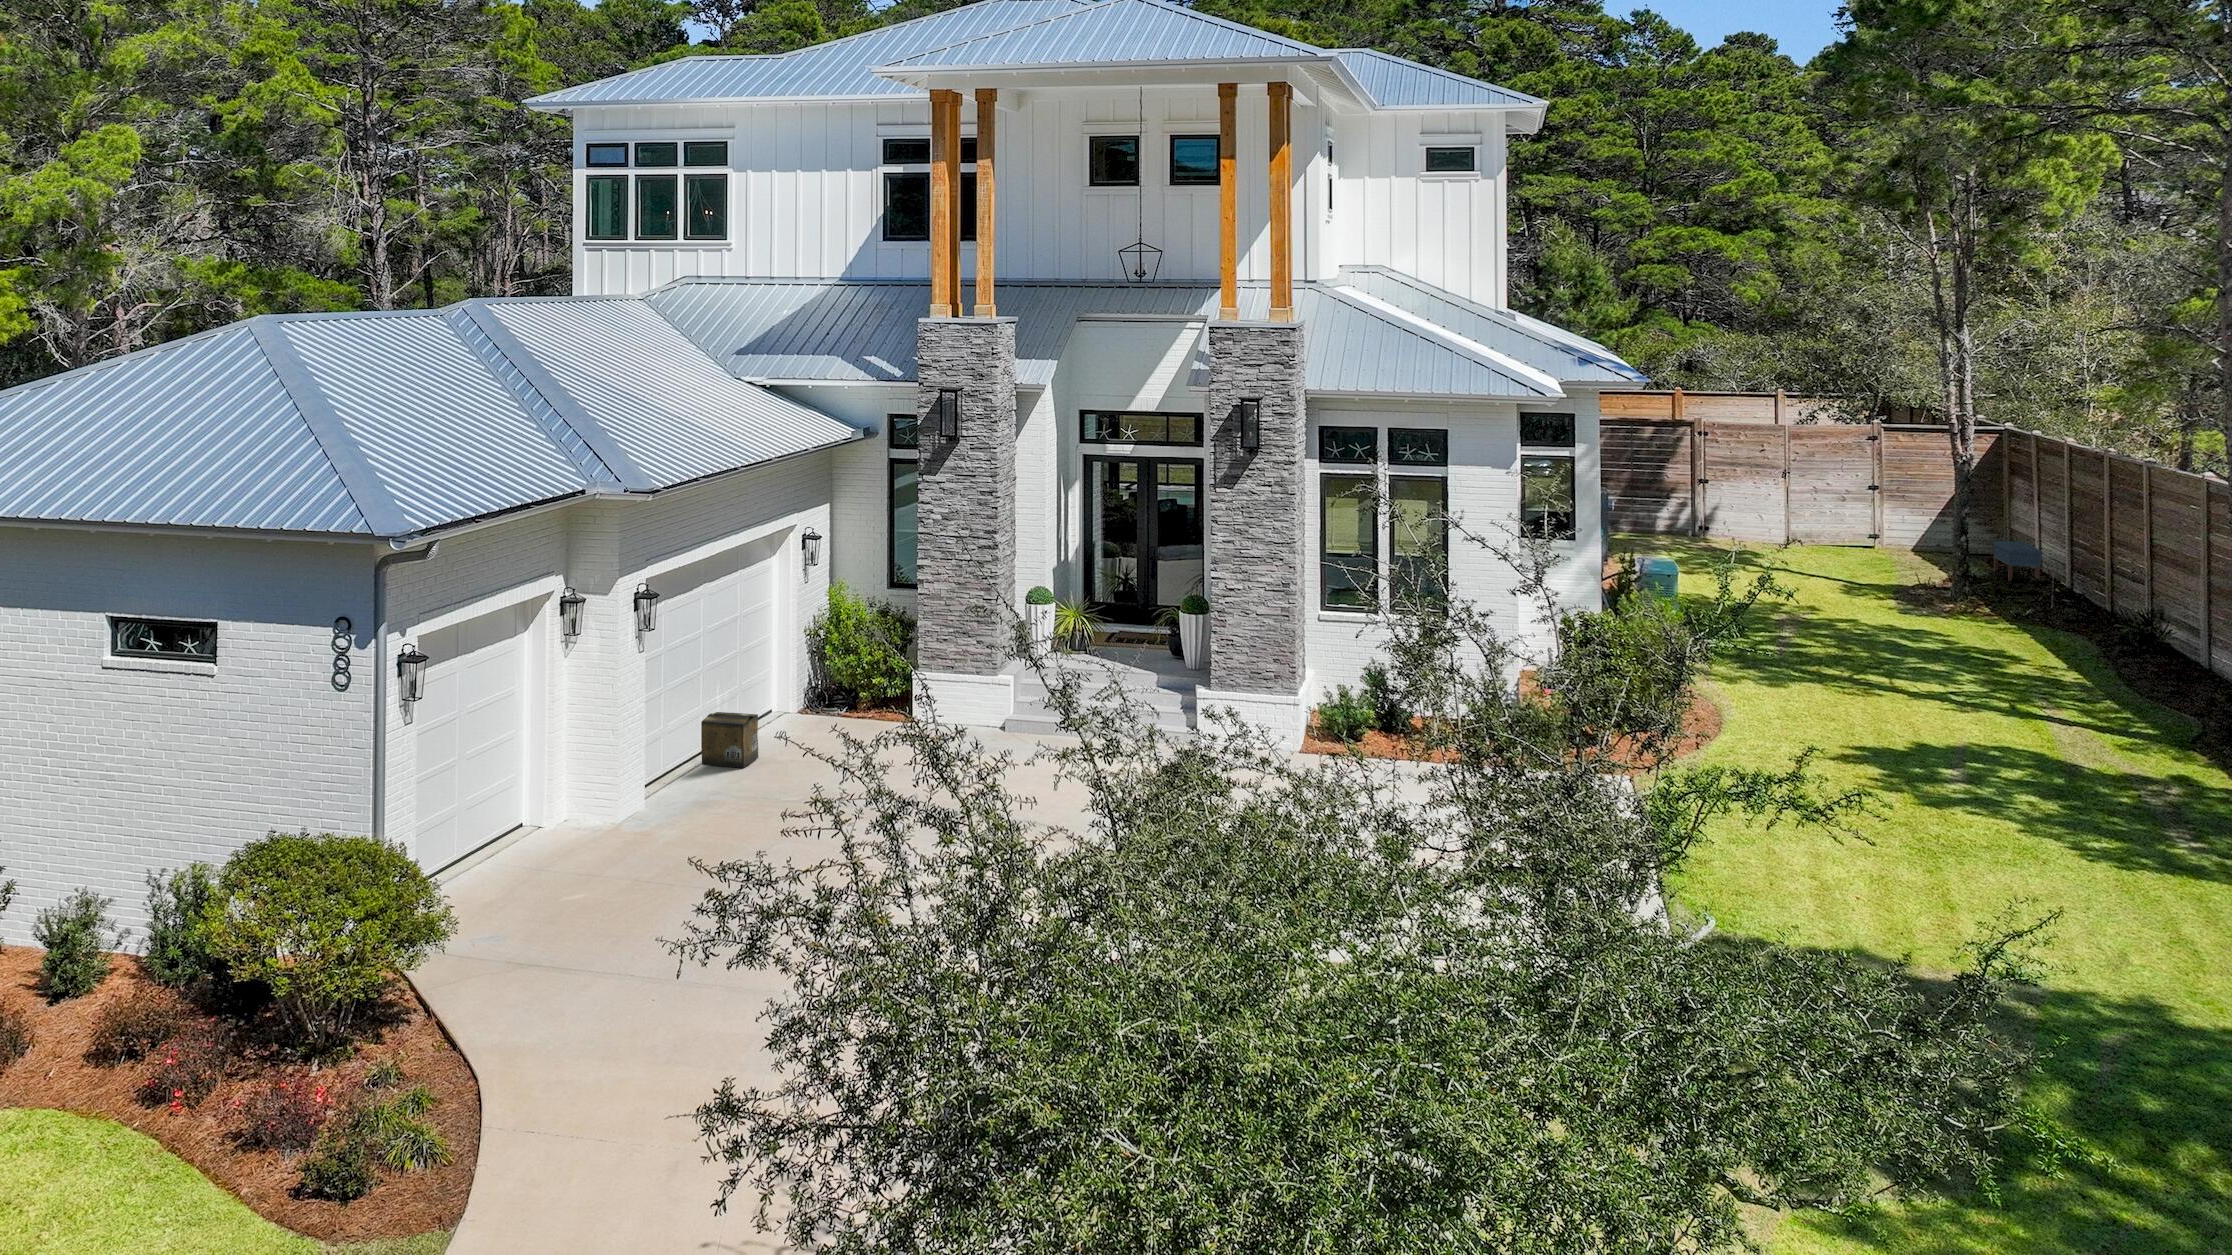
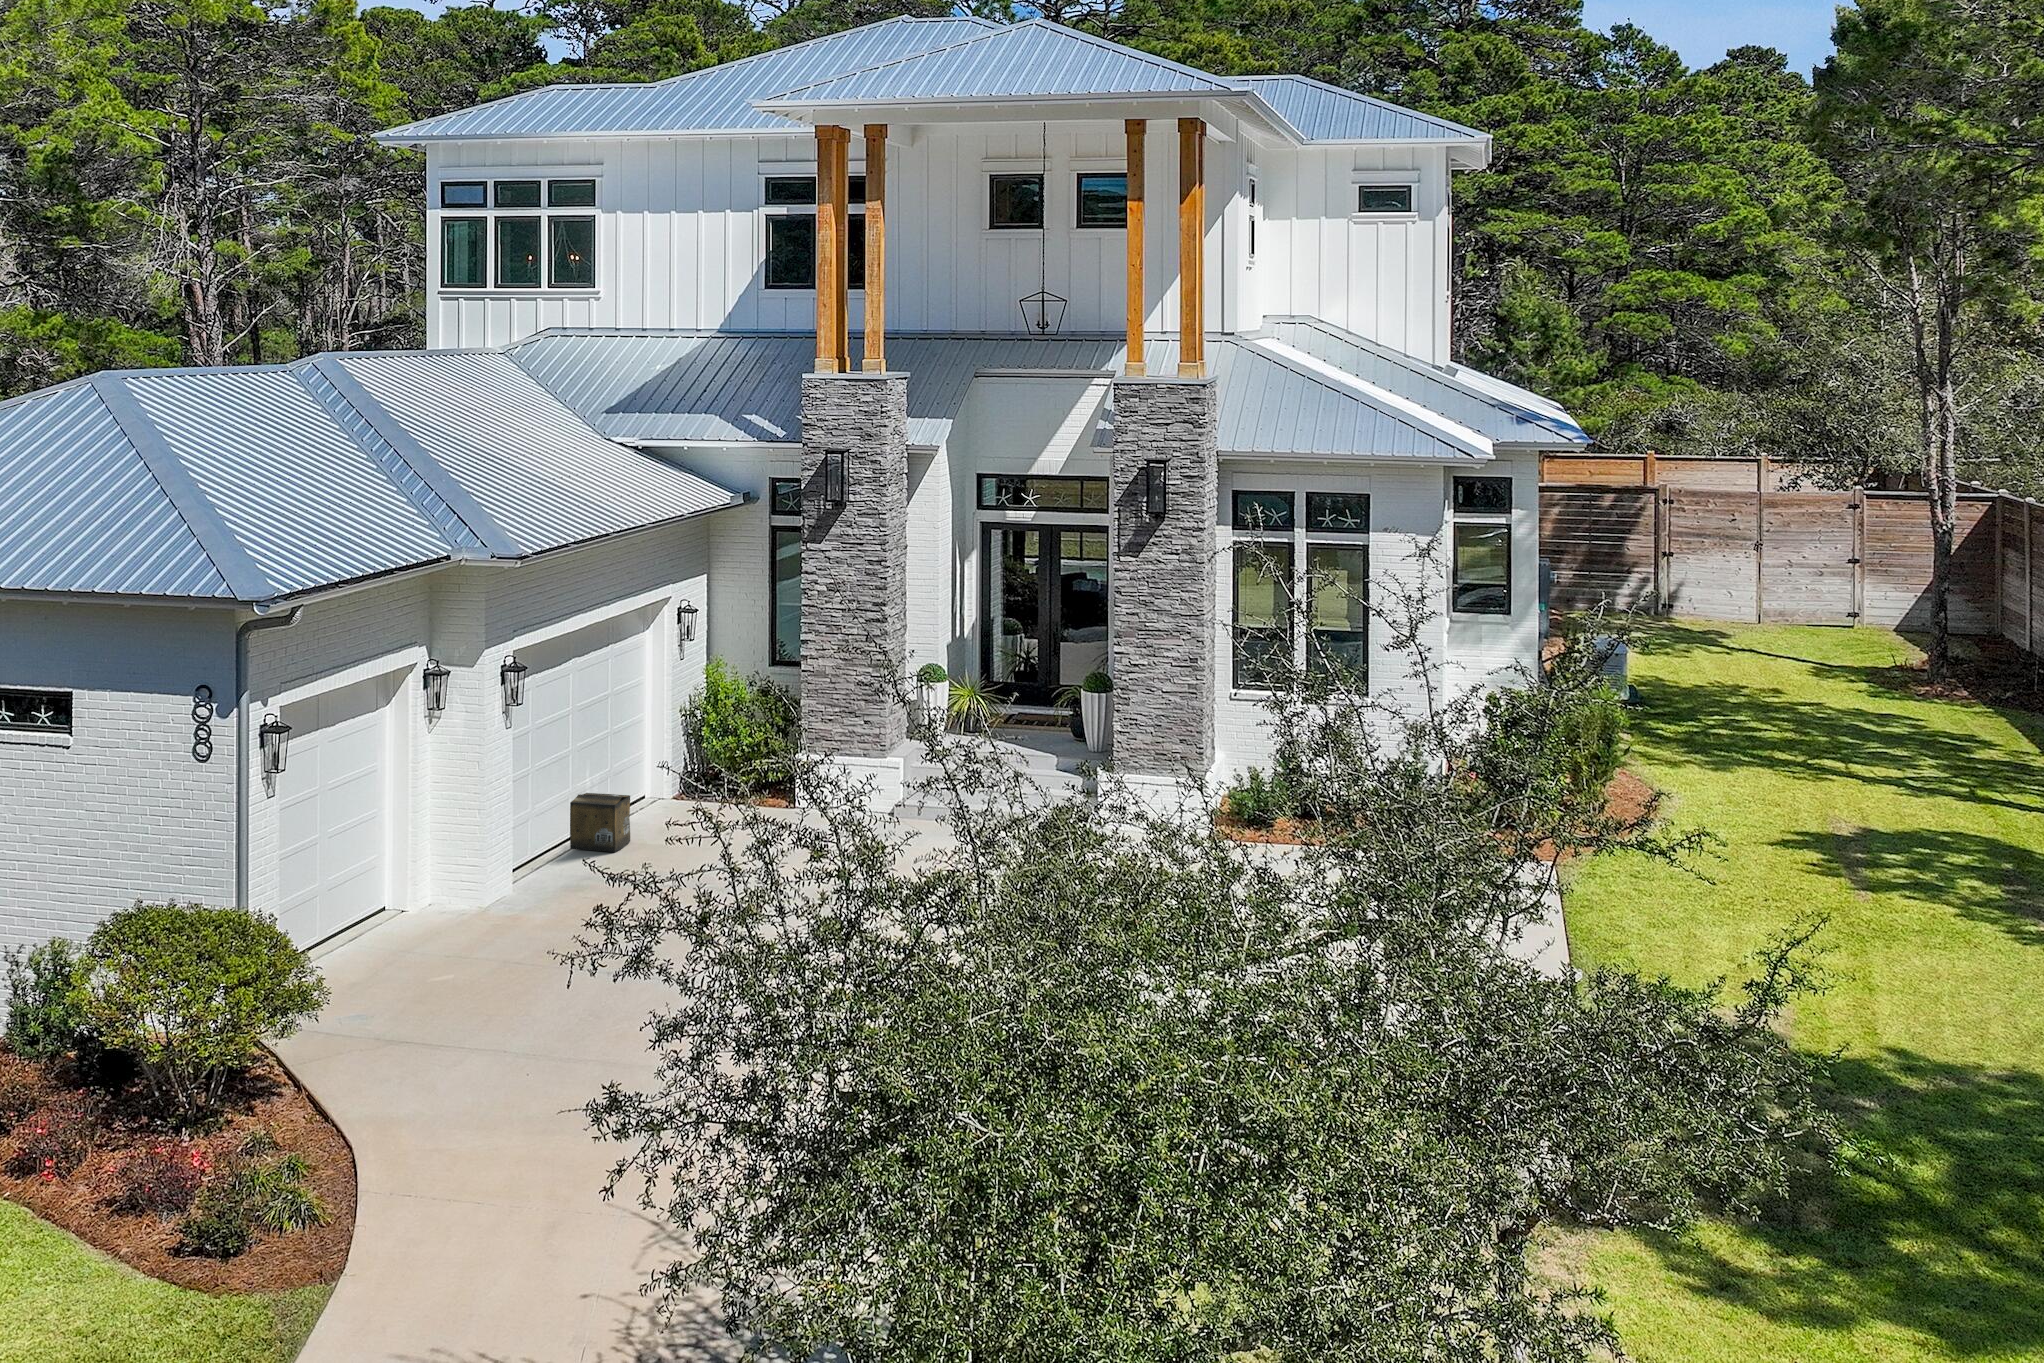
bench: present [1993,541,2042,581] -> none [1980,616,2031,662]

